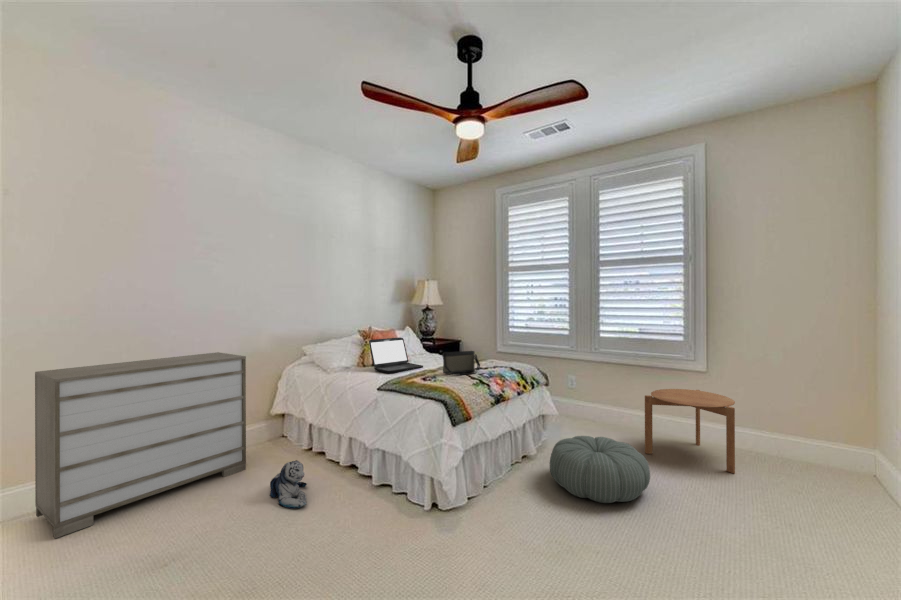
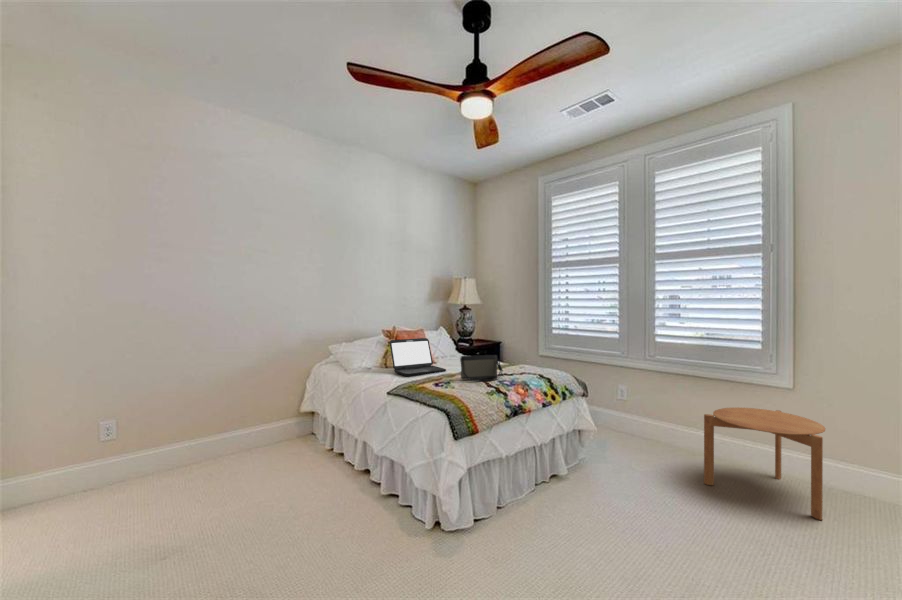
dresser: present [35,352,246,538] -> none [70,349,263,522]
pouf: present [549,436,650,503] -> none [574,458,698,544]
plush toy: present [270,460,307,509] -> none [274,464,313,514]

